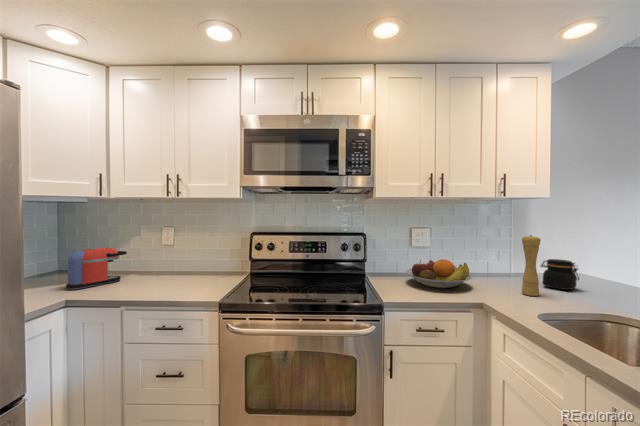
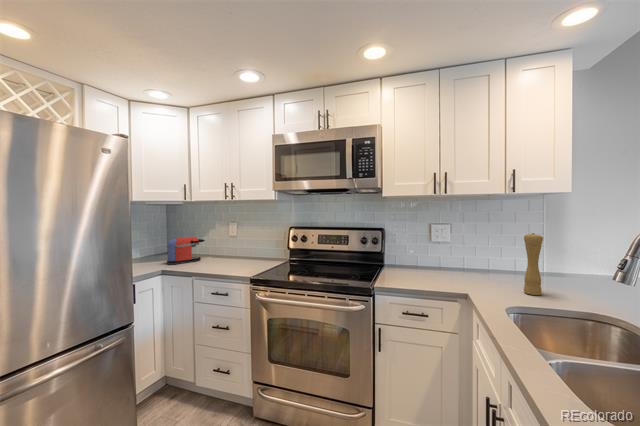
fruit bowl: present [406,259,472,288] -> none [412,254,475,282]
jar: present [541,259,579,290] -> none [560,259,602,293]

